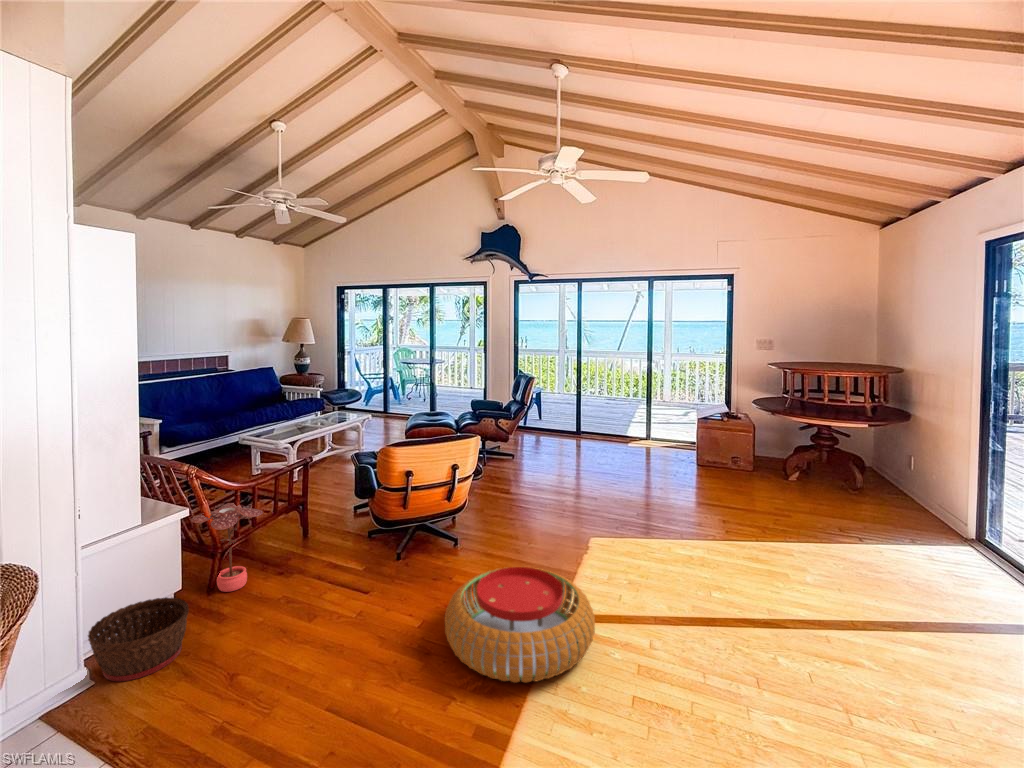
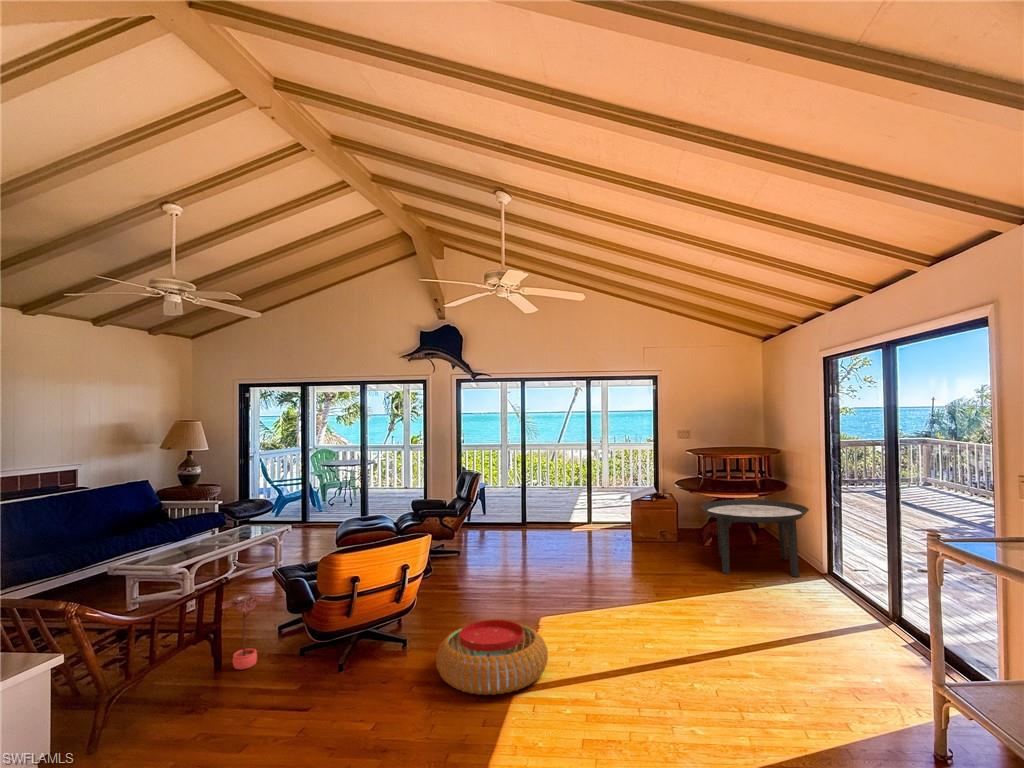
round table: none [789,426,940,527] -> present [701,500,809,577]
basket: present [88,597,189,681] -> none [165,666,236,727]

